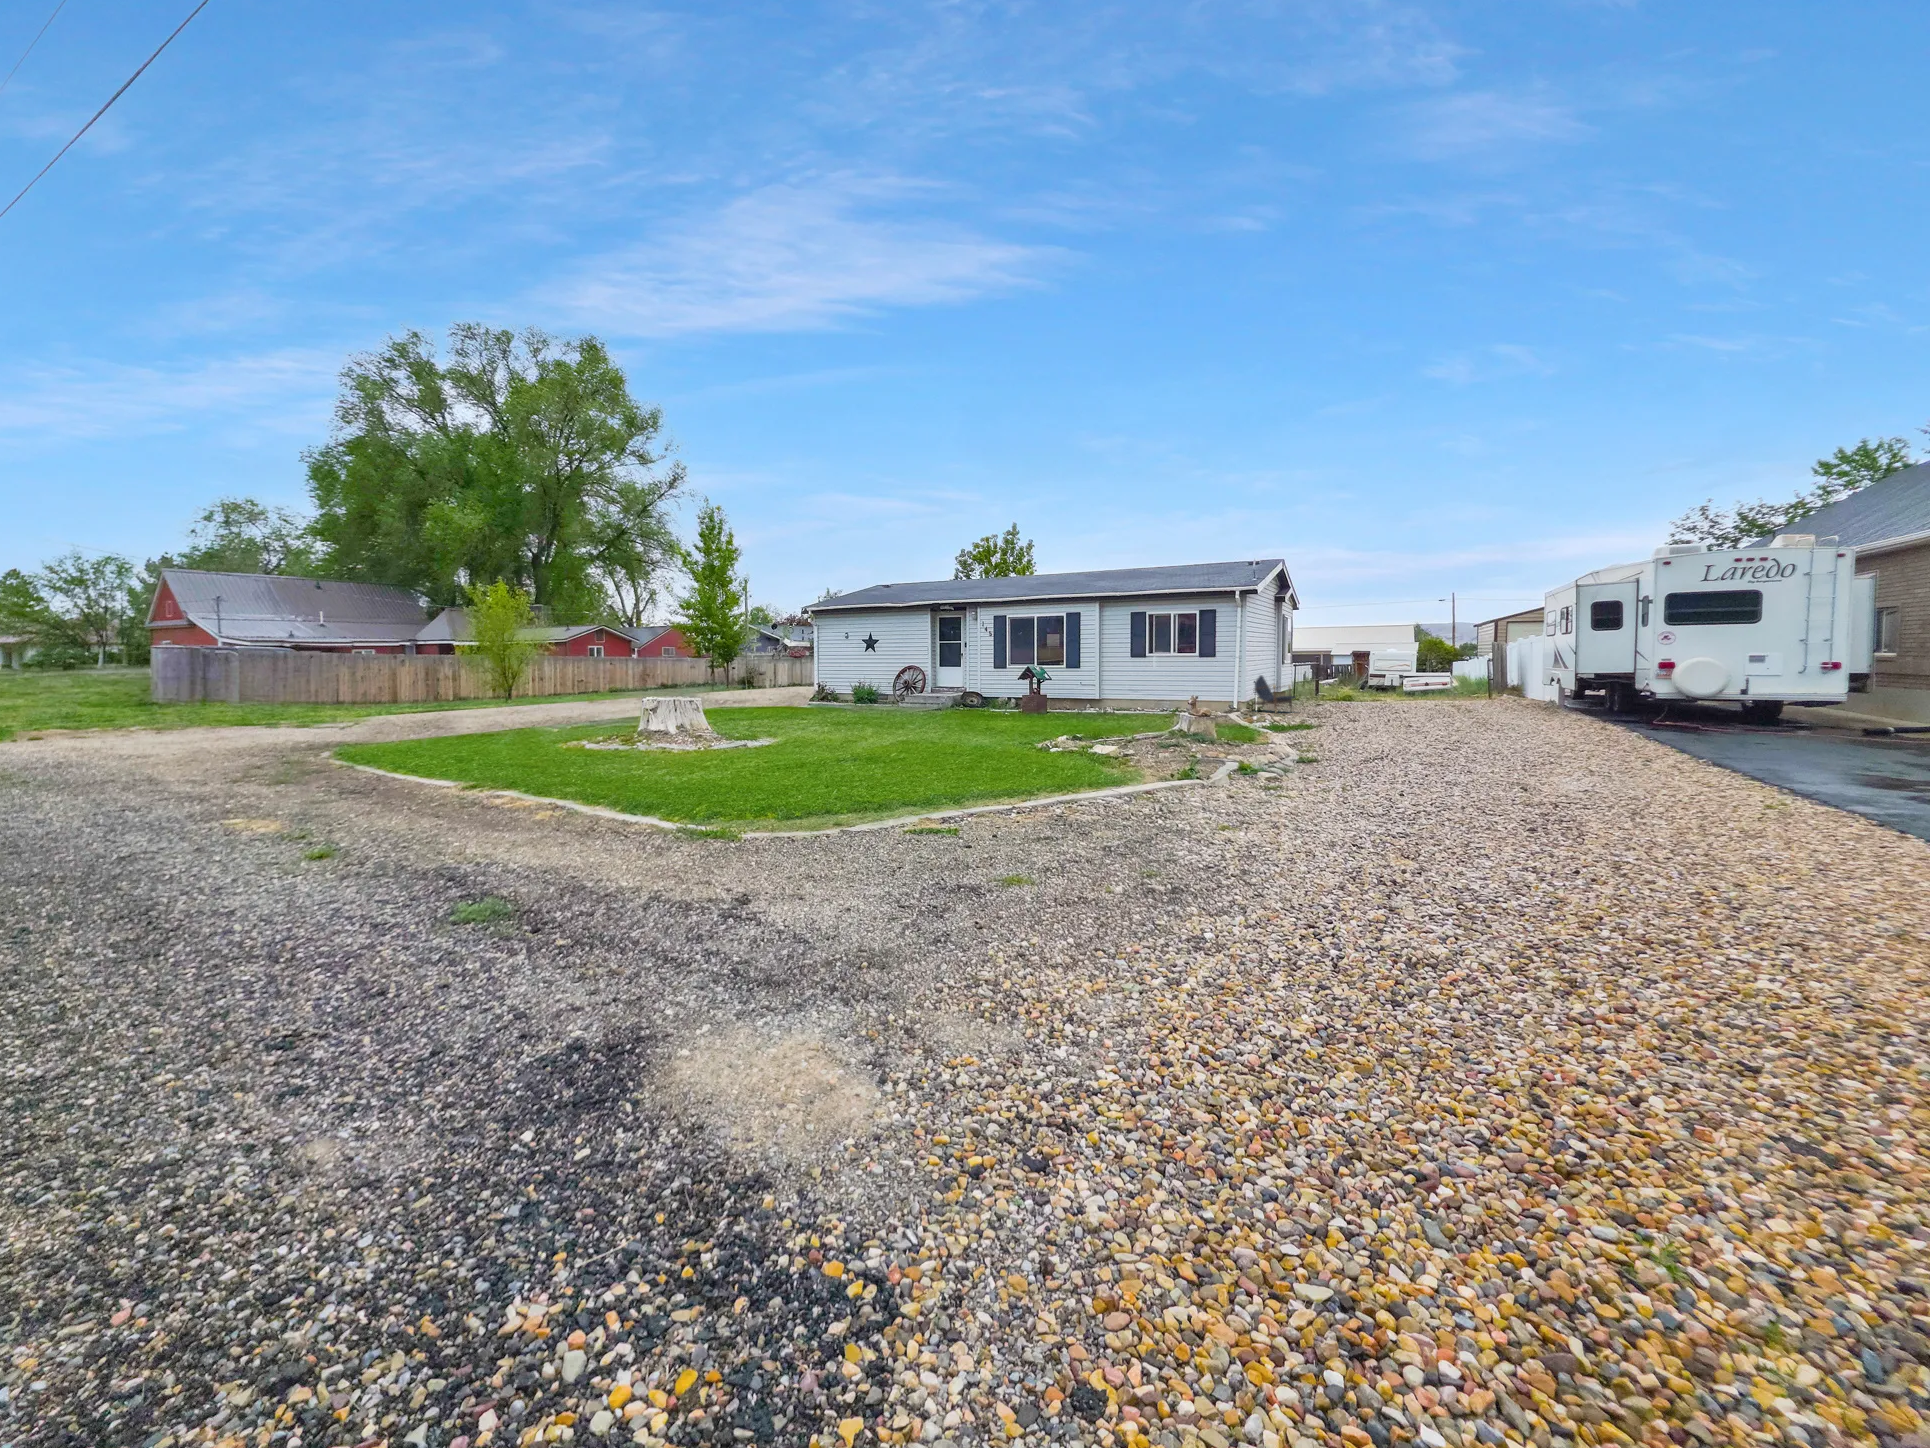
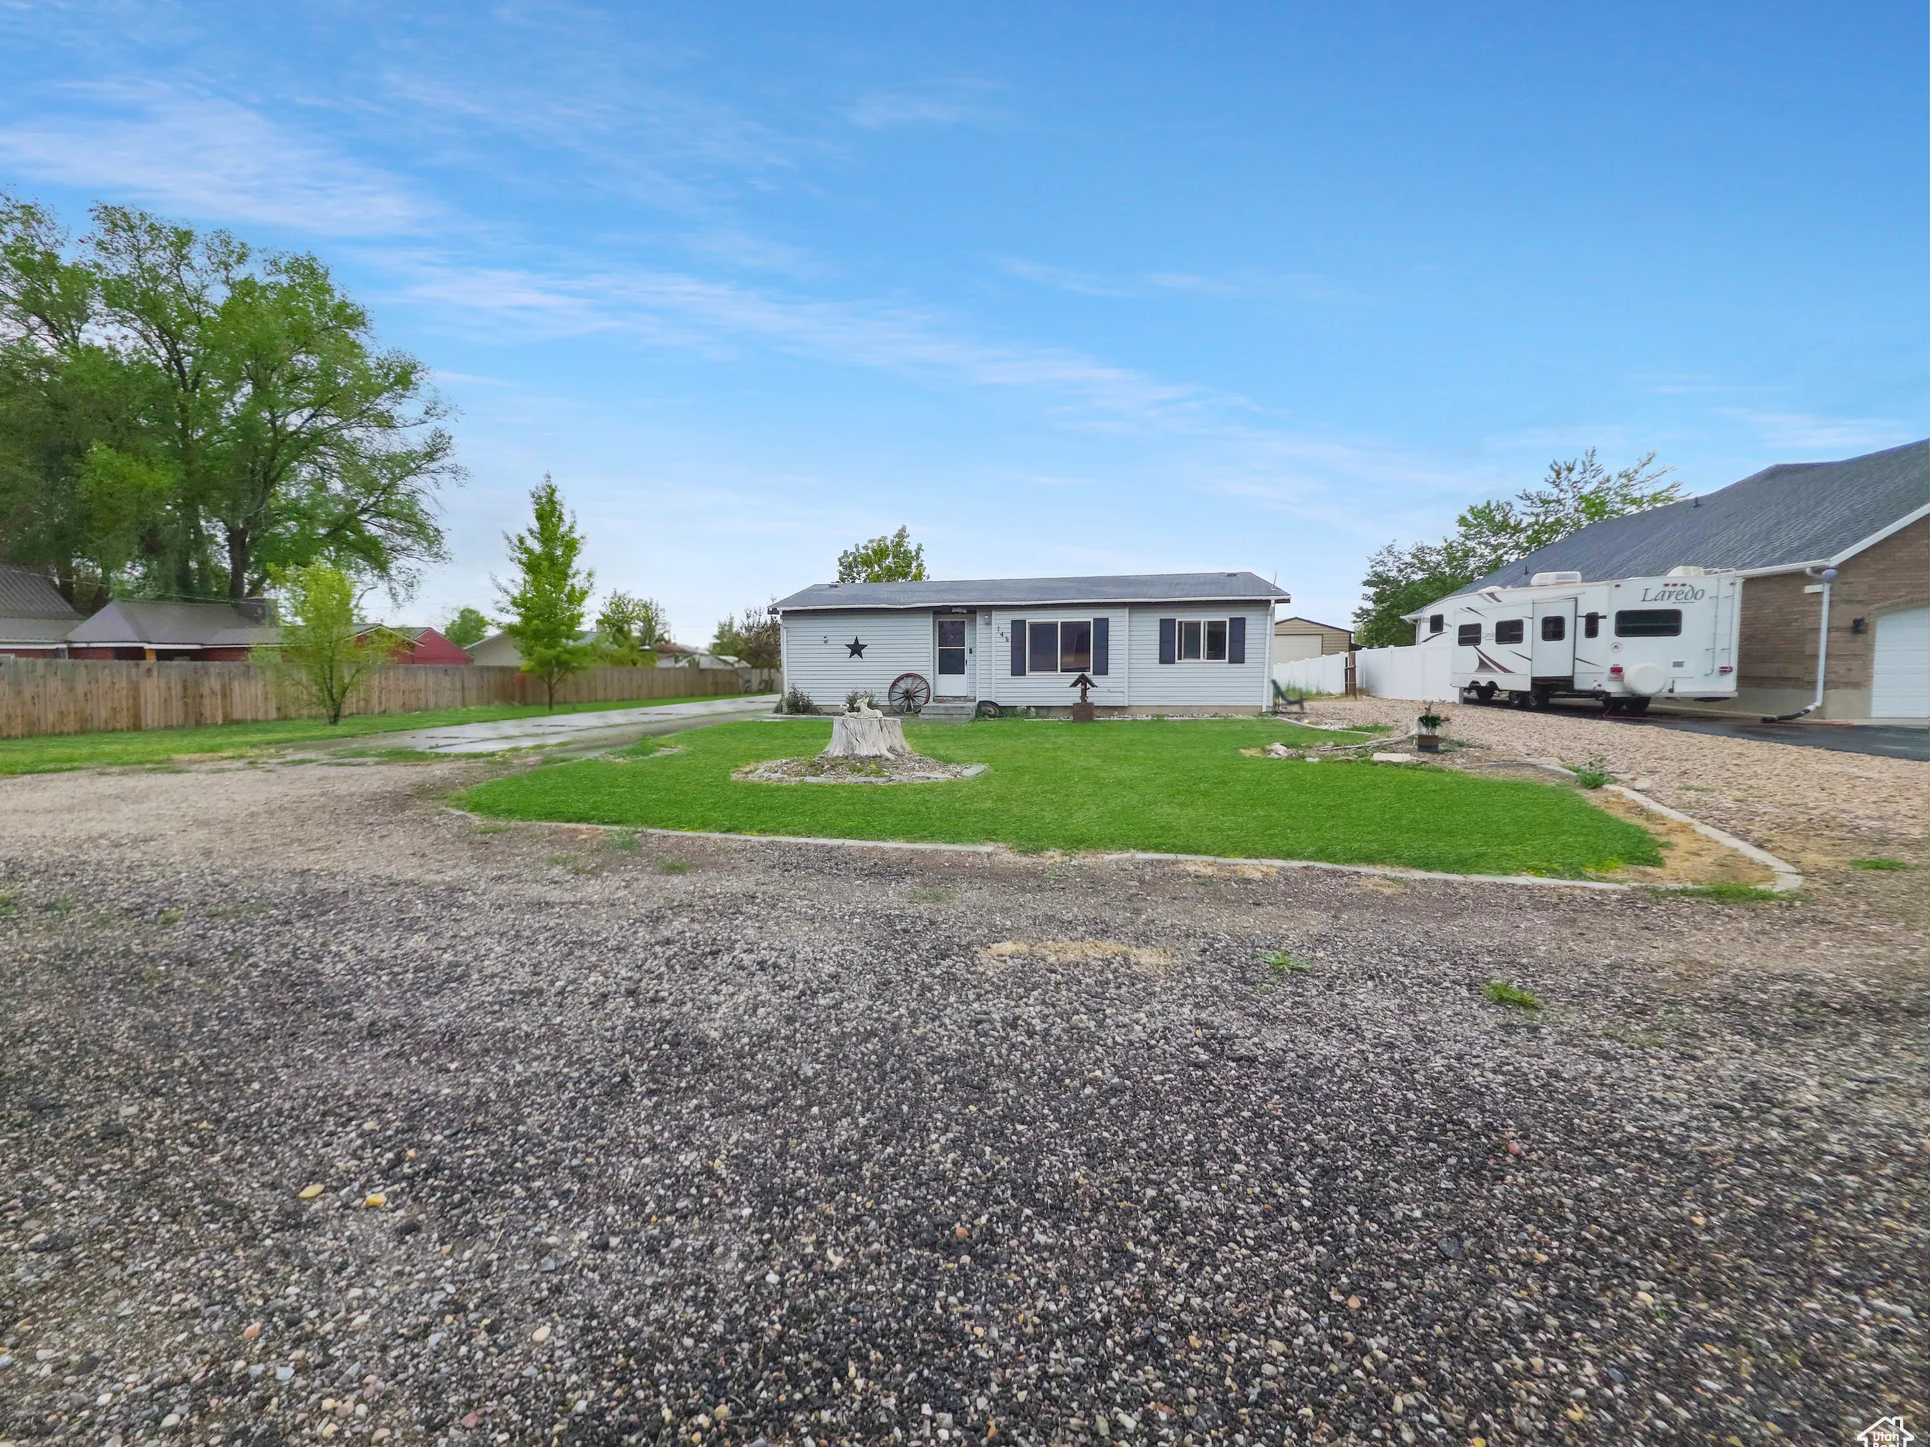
potted tree: none [1133,705,1163,744] -> present [1418,715,1444,752]

